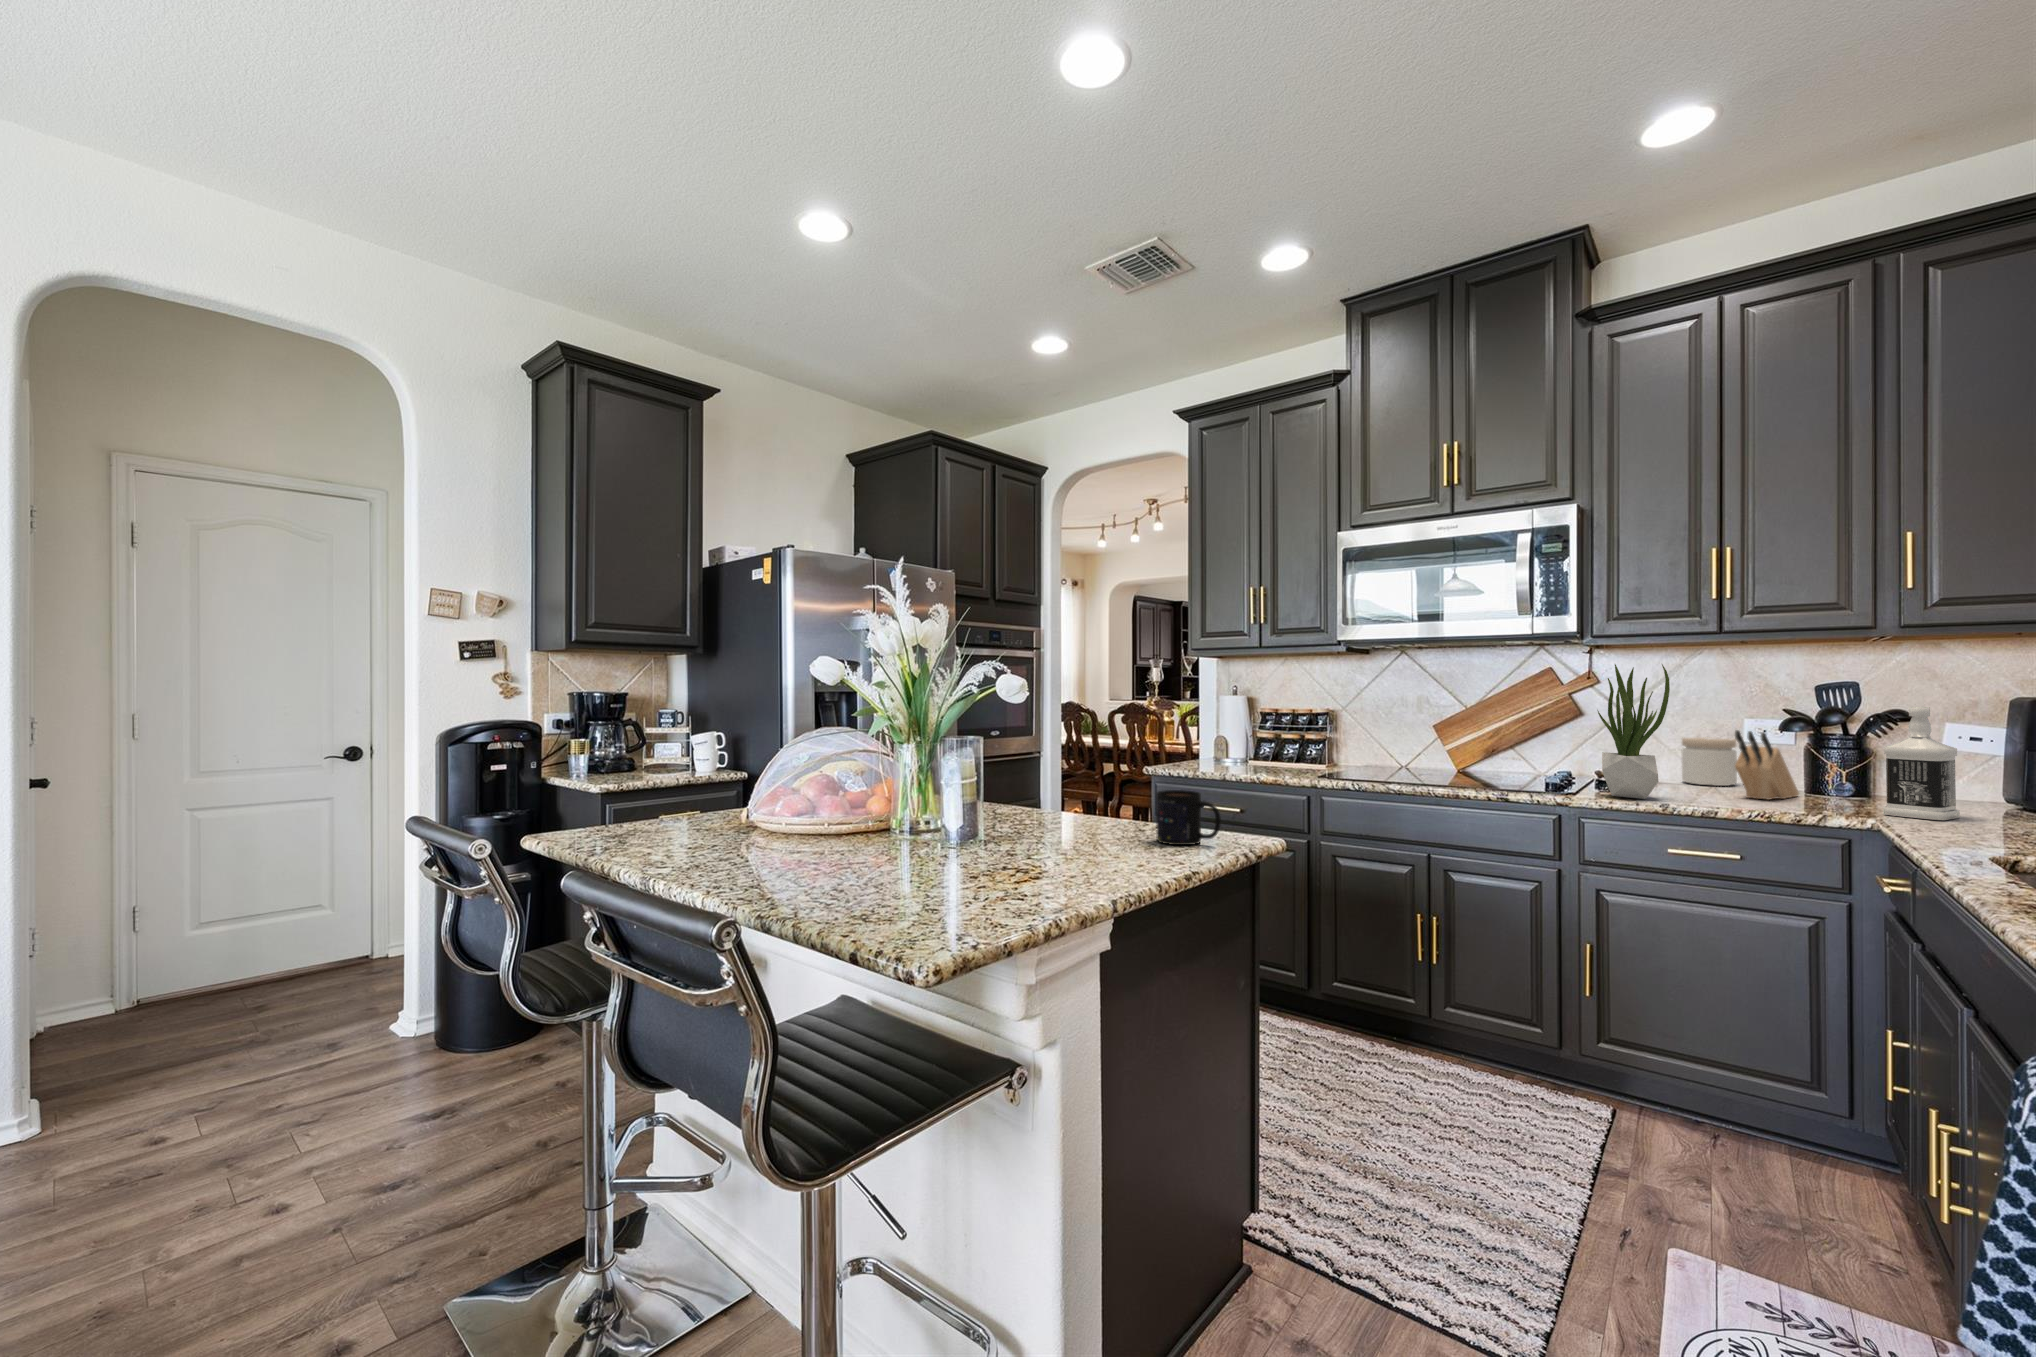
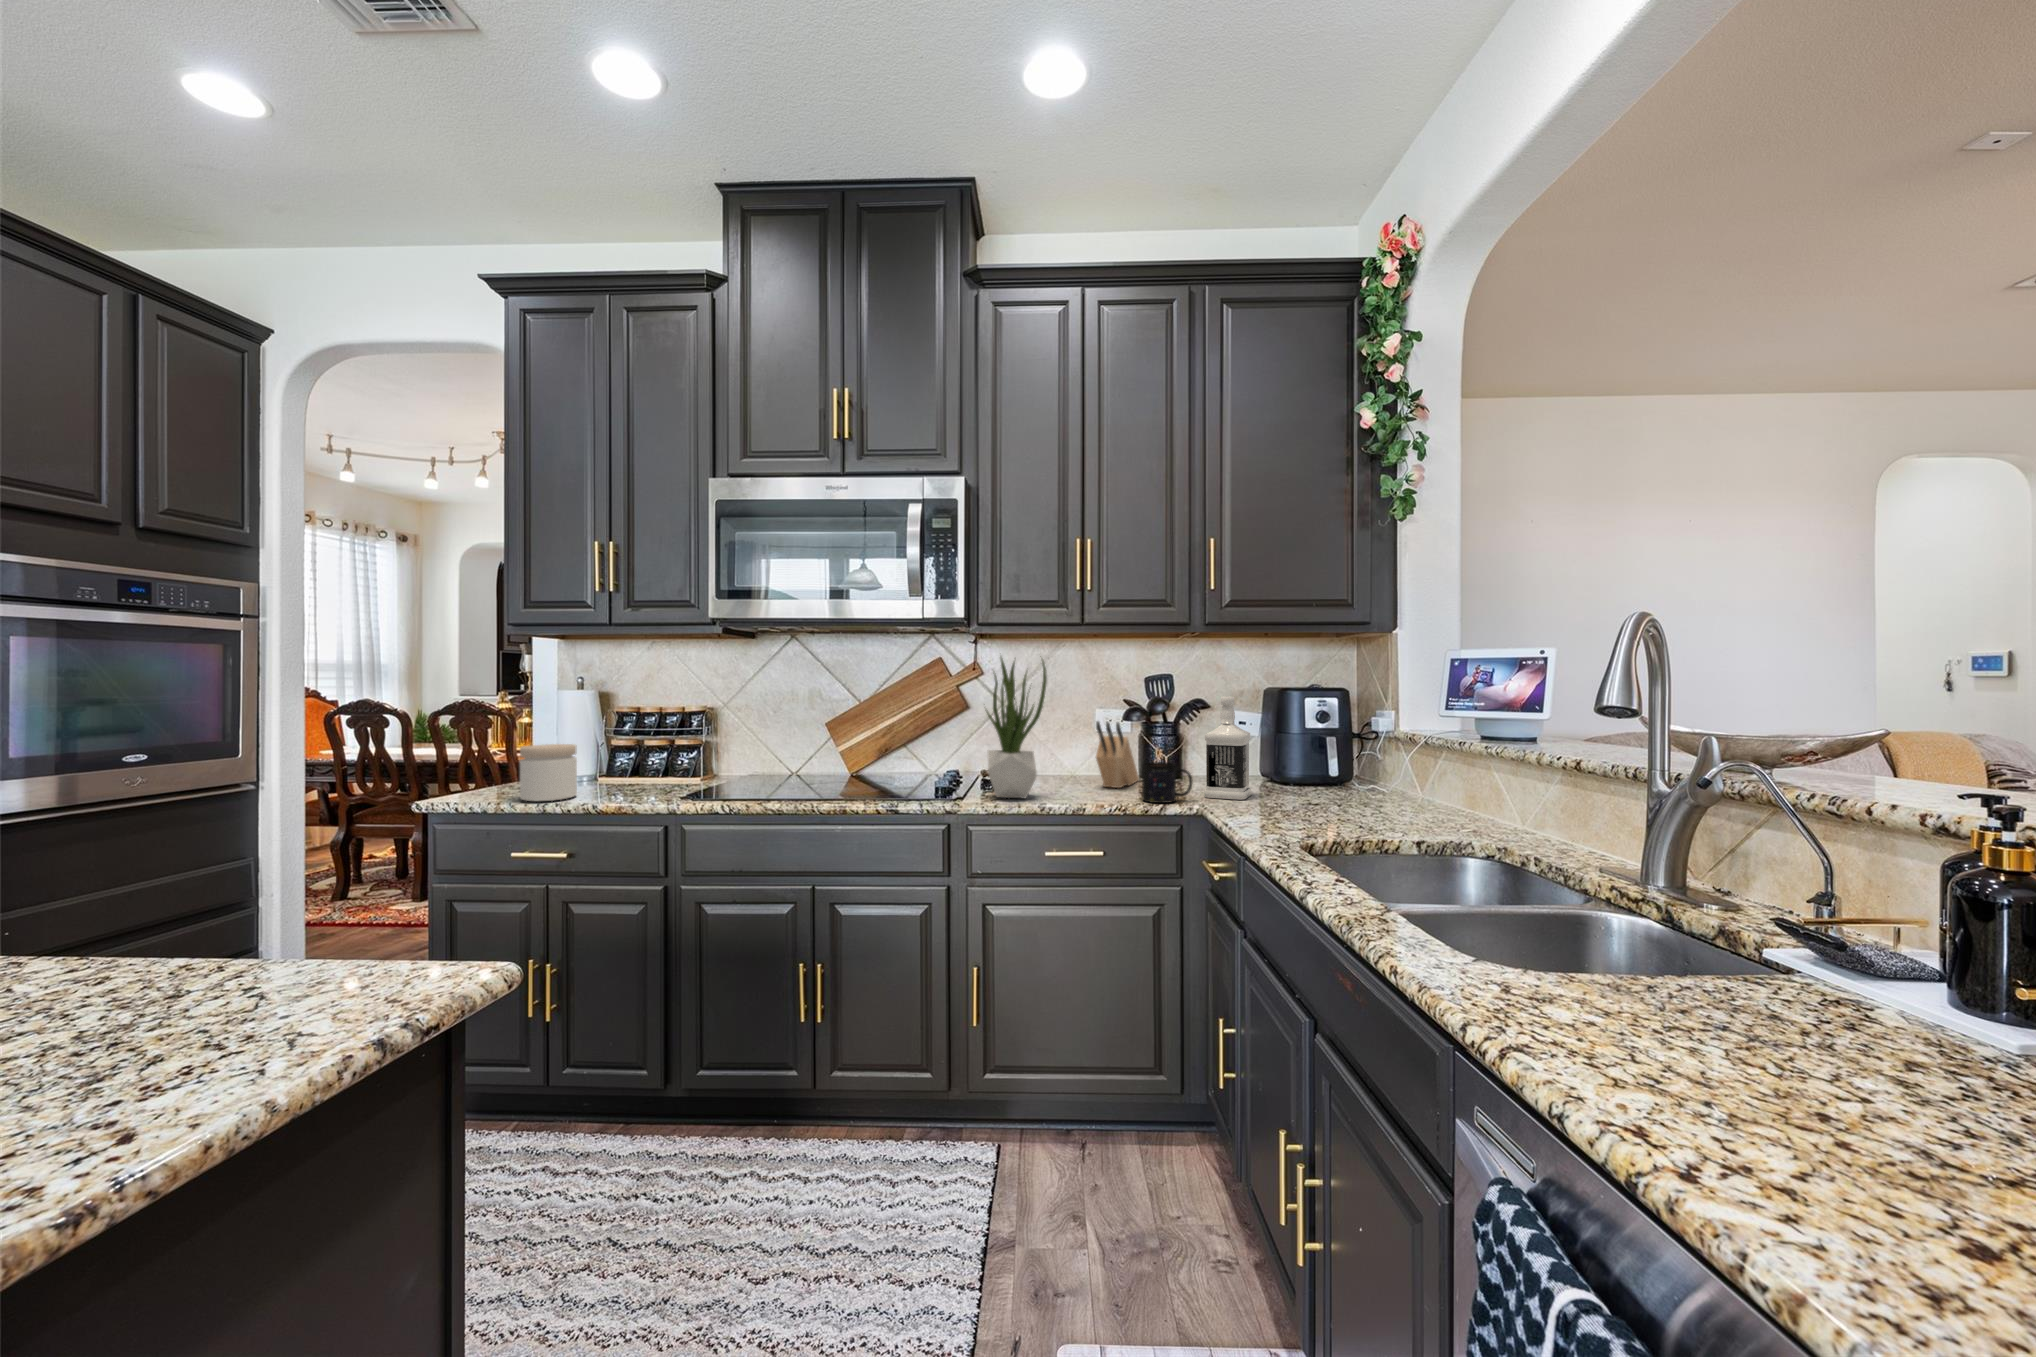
jar: present [1681,737,1737,786] -> present [520,744,577,801]
mug: present [1156,790,1221,845] -> present [1142,762,1193,803]

